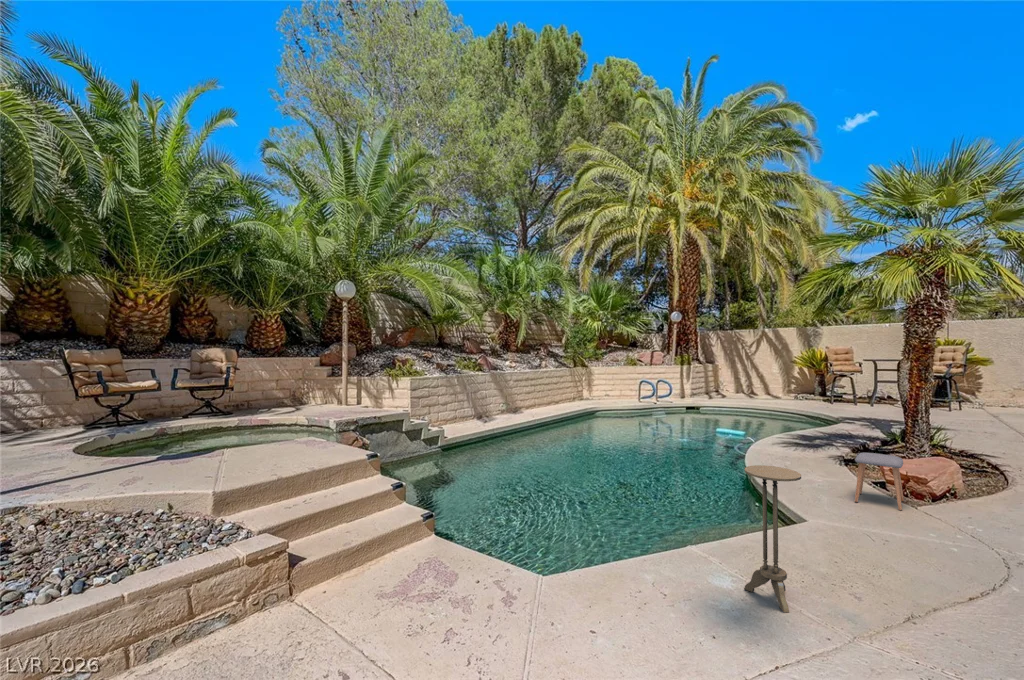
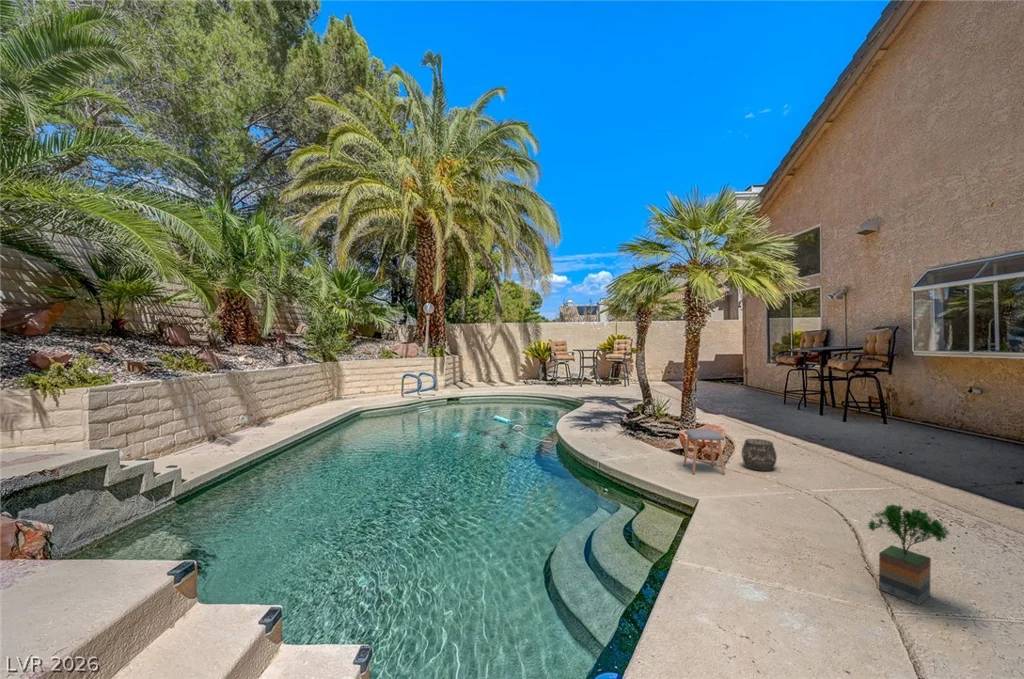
side table: present [744,465,801,613] -> none [773,465,838,620]
woven basket: none [948,476,1004,521] -> present [742,439,776,471]
potted tree: none [881,531,981,643] -> present [868,505,949,605]

